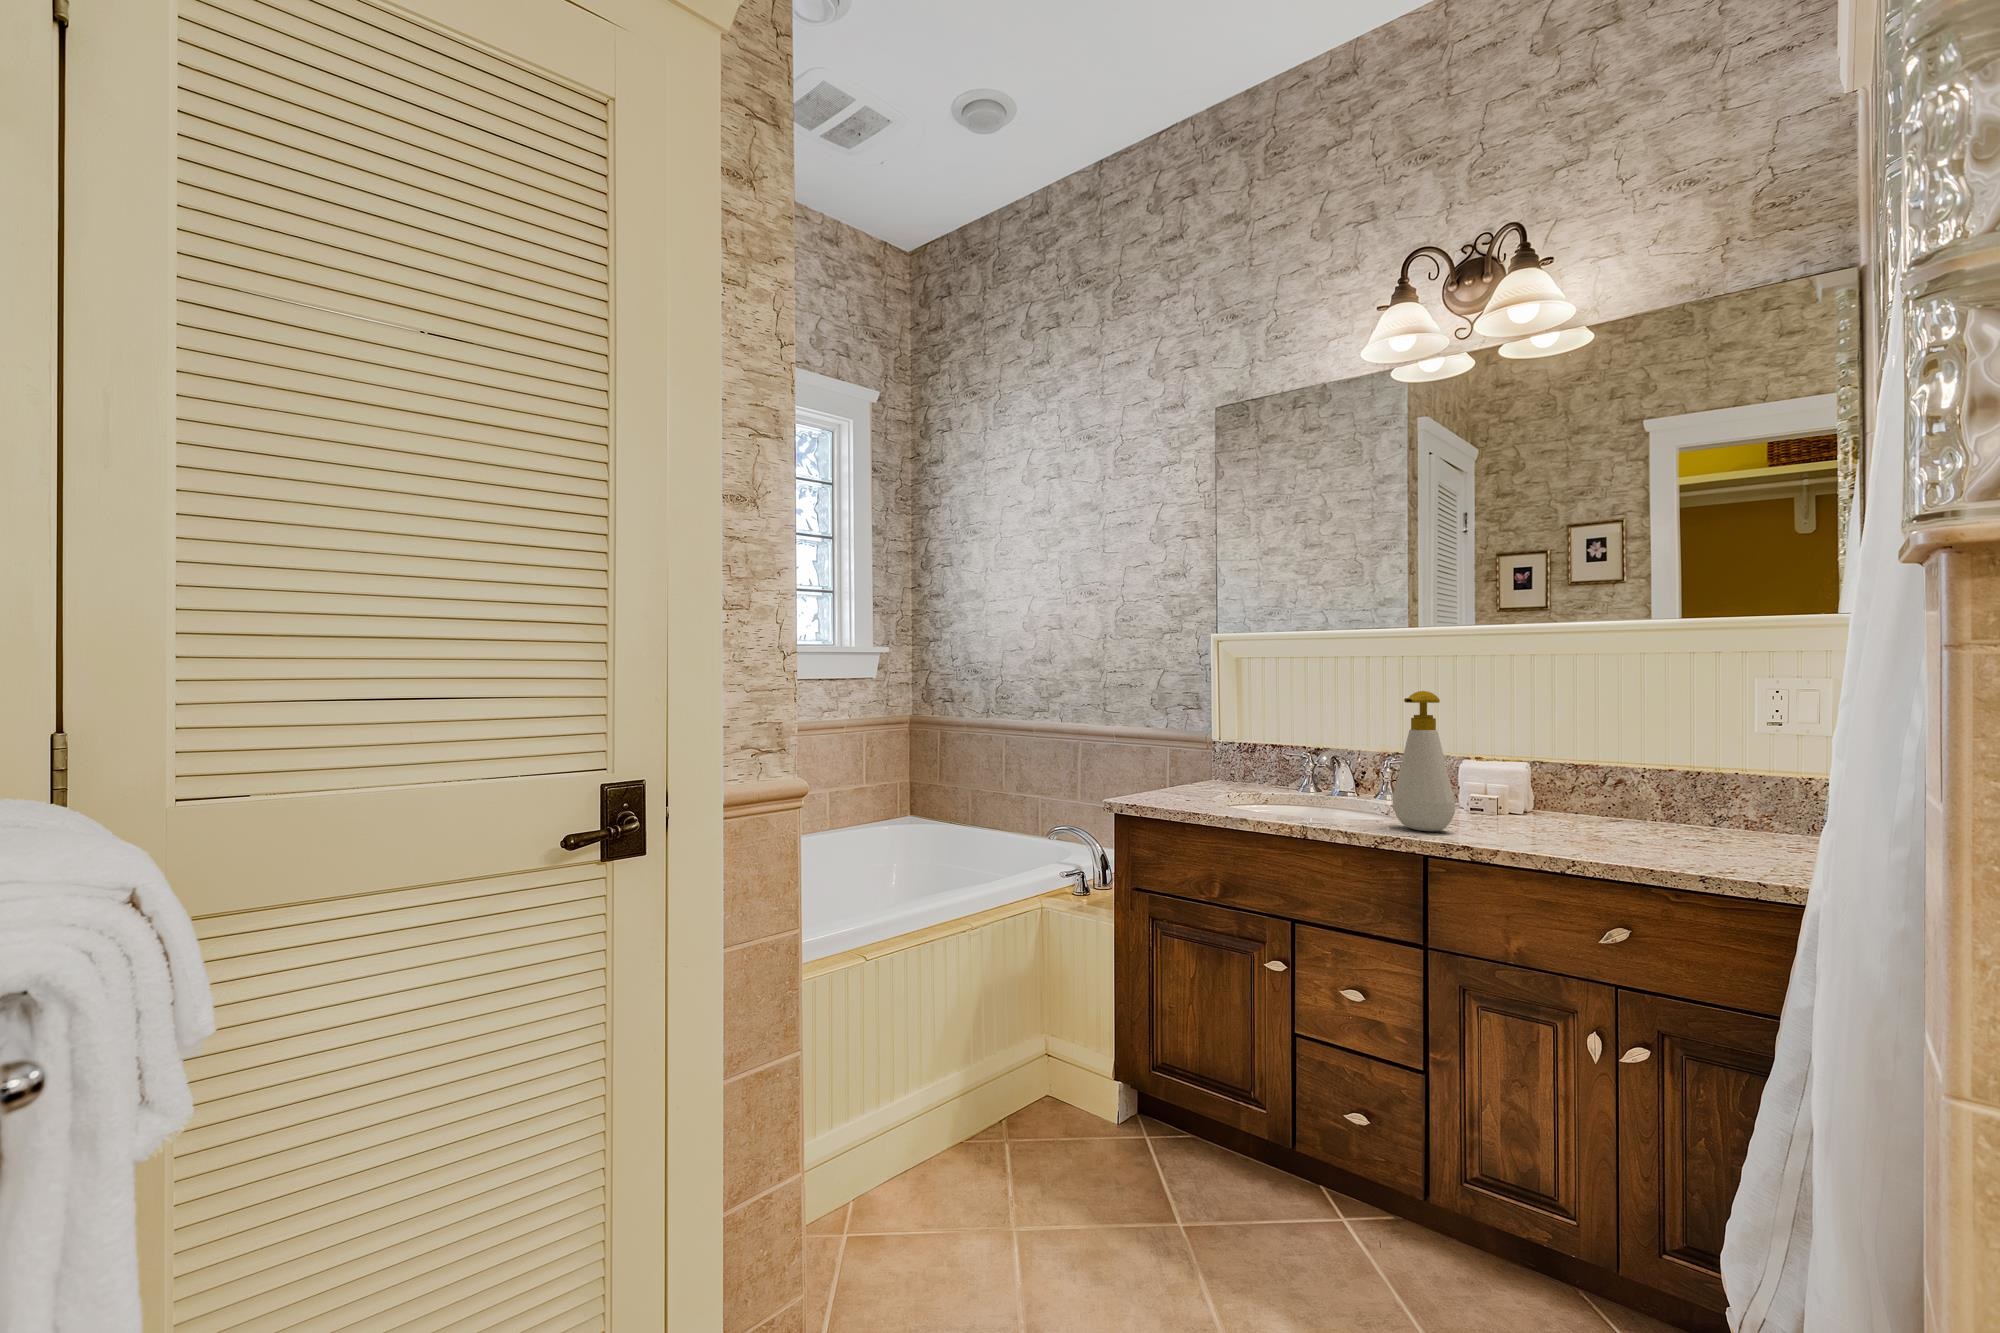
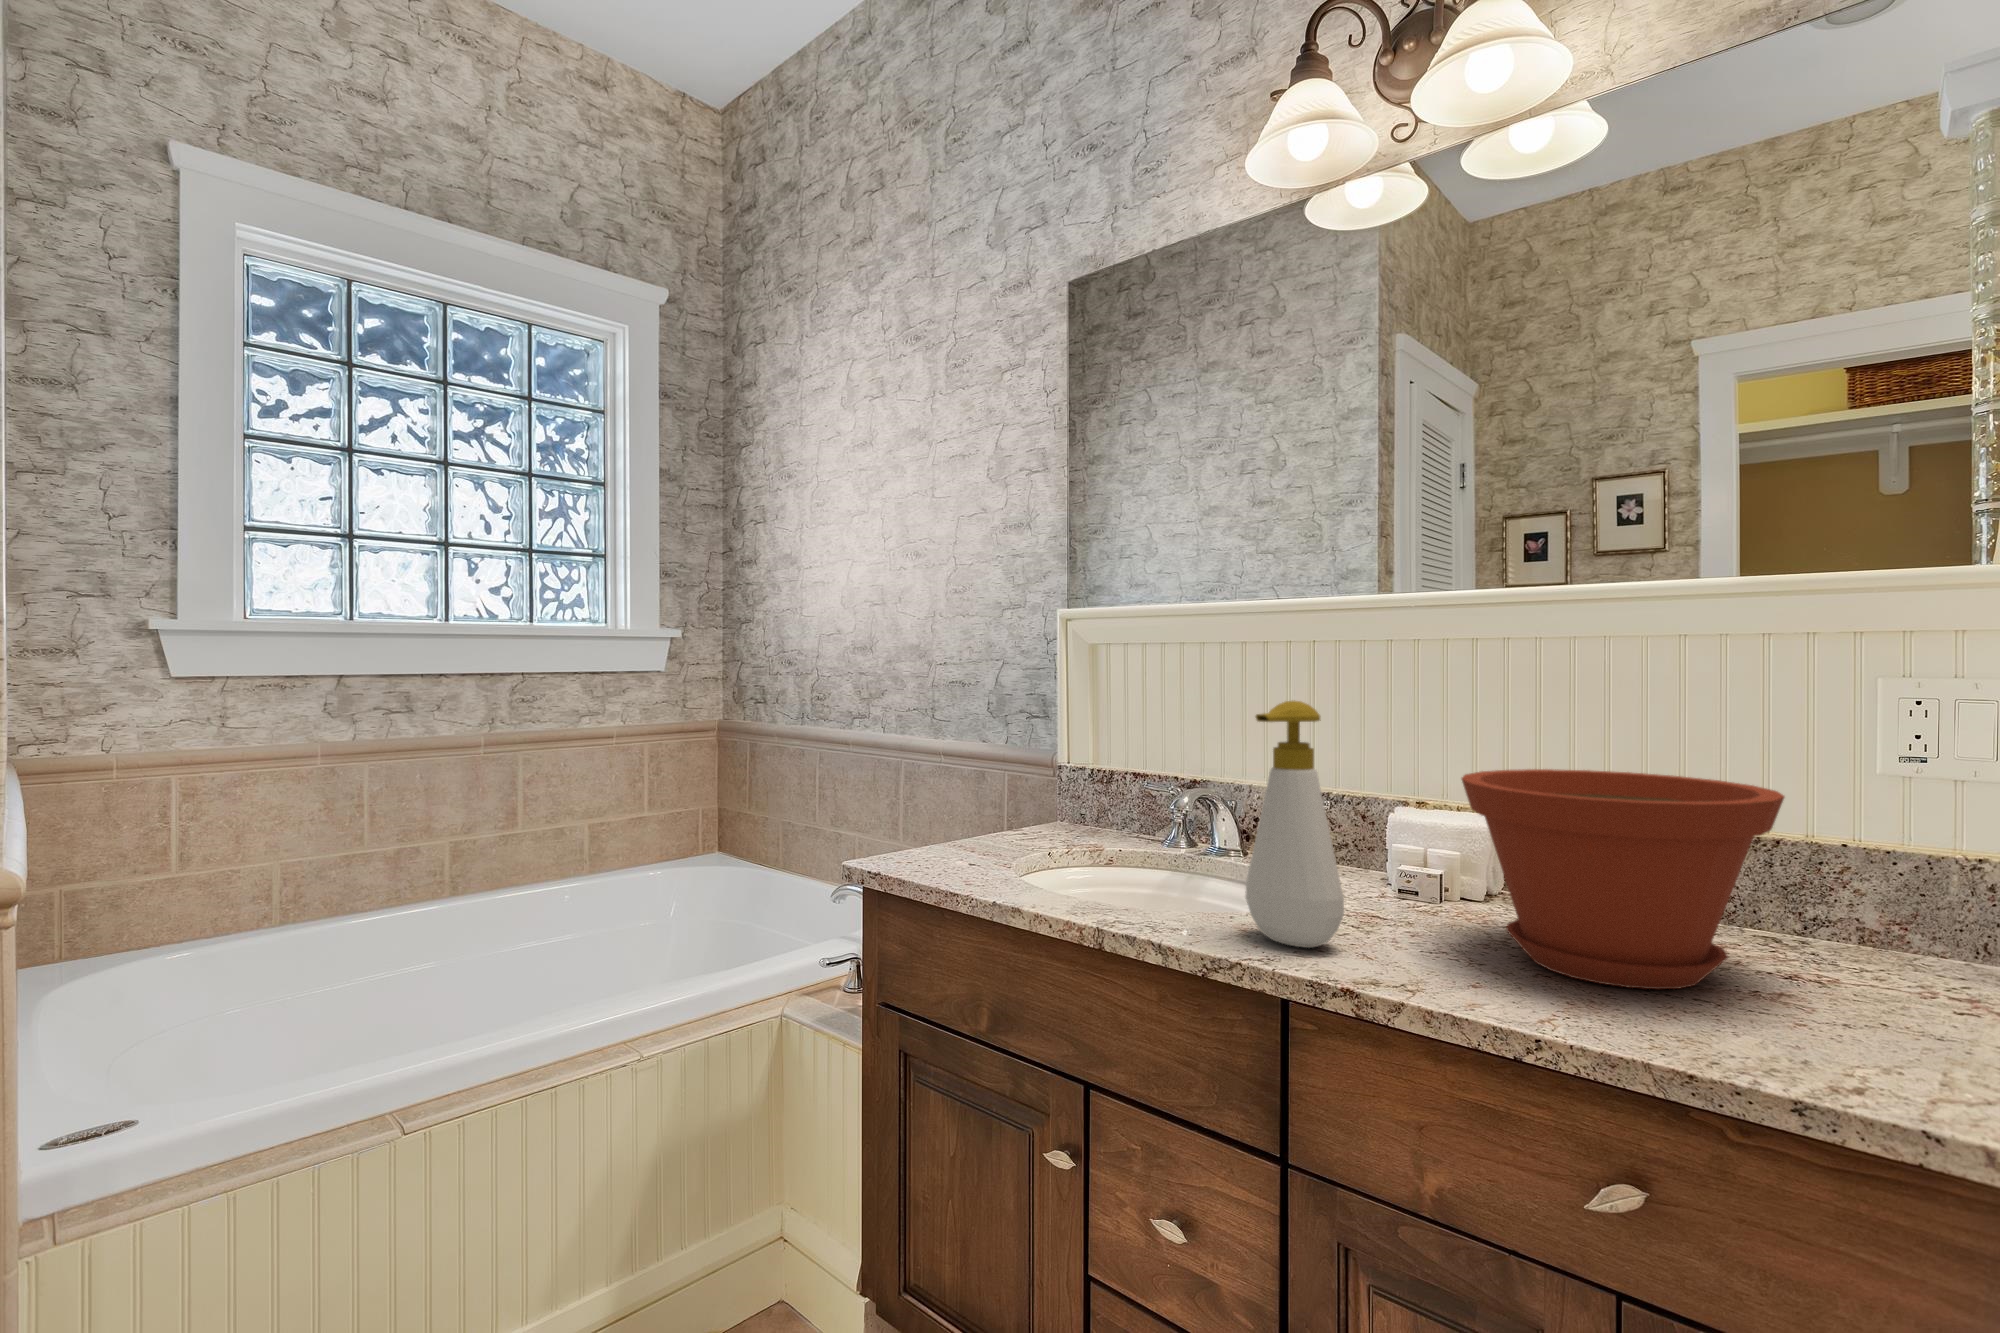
plant pot: none [1521,732,1700,844] -> present [1462,769,1784,989]

